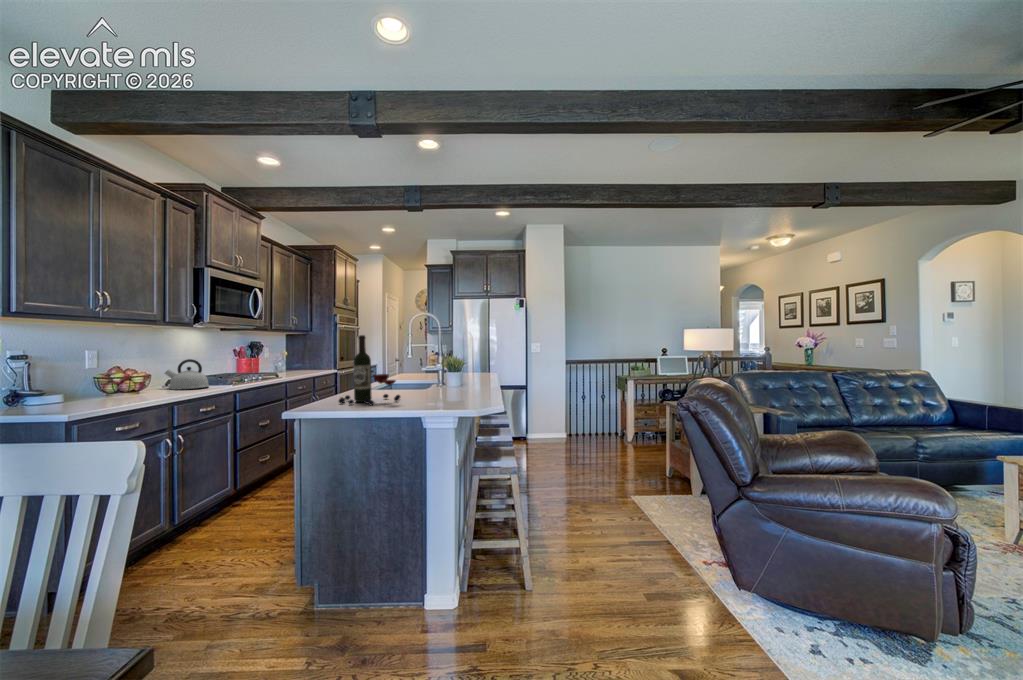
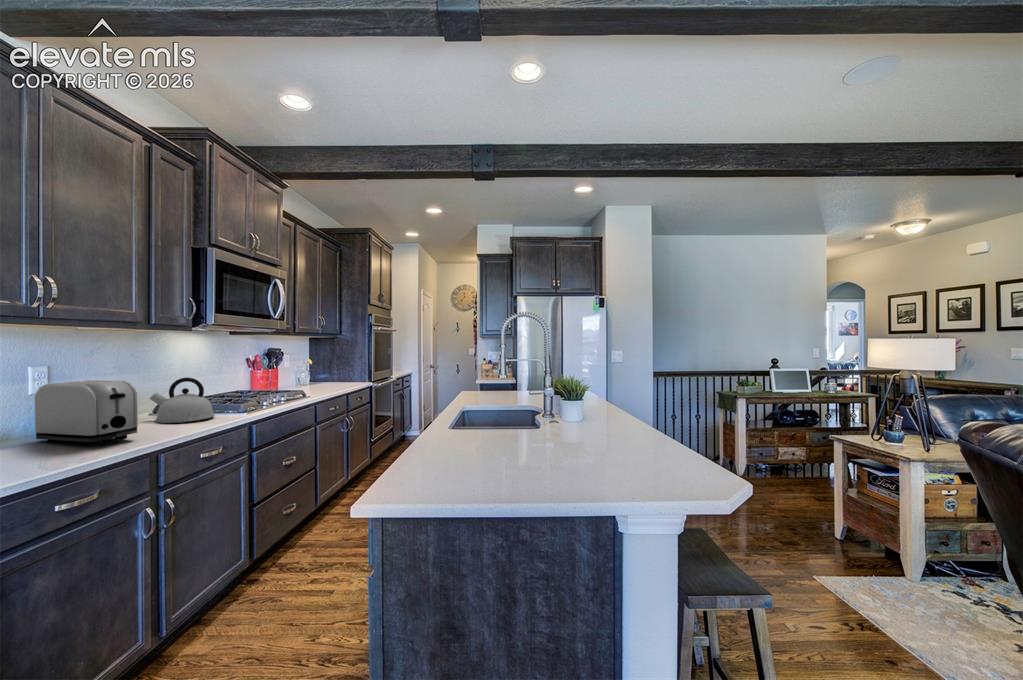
wine bottle: present [339,335,400,405] -> none [431,349,543,479]
toaster: none [95,359,161,398] -> present [35,380,138,445]

